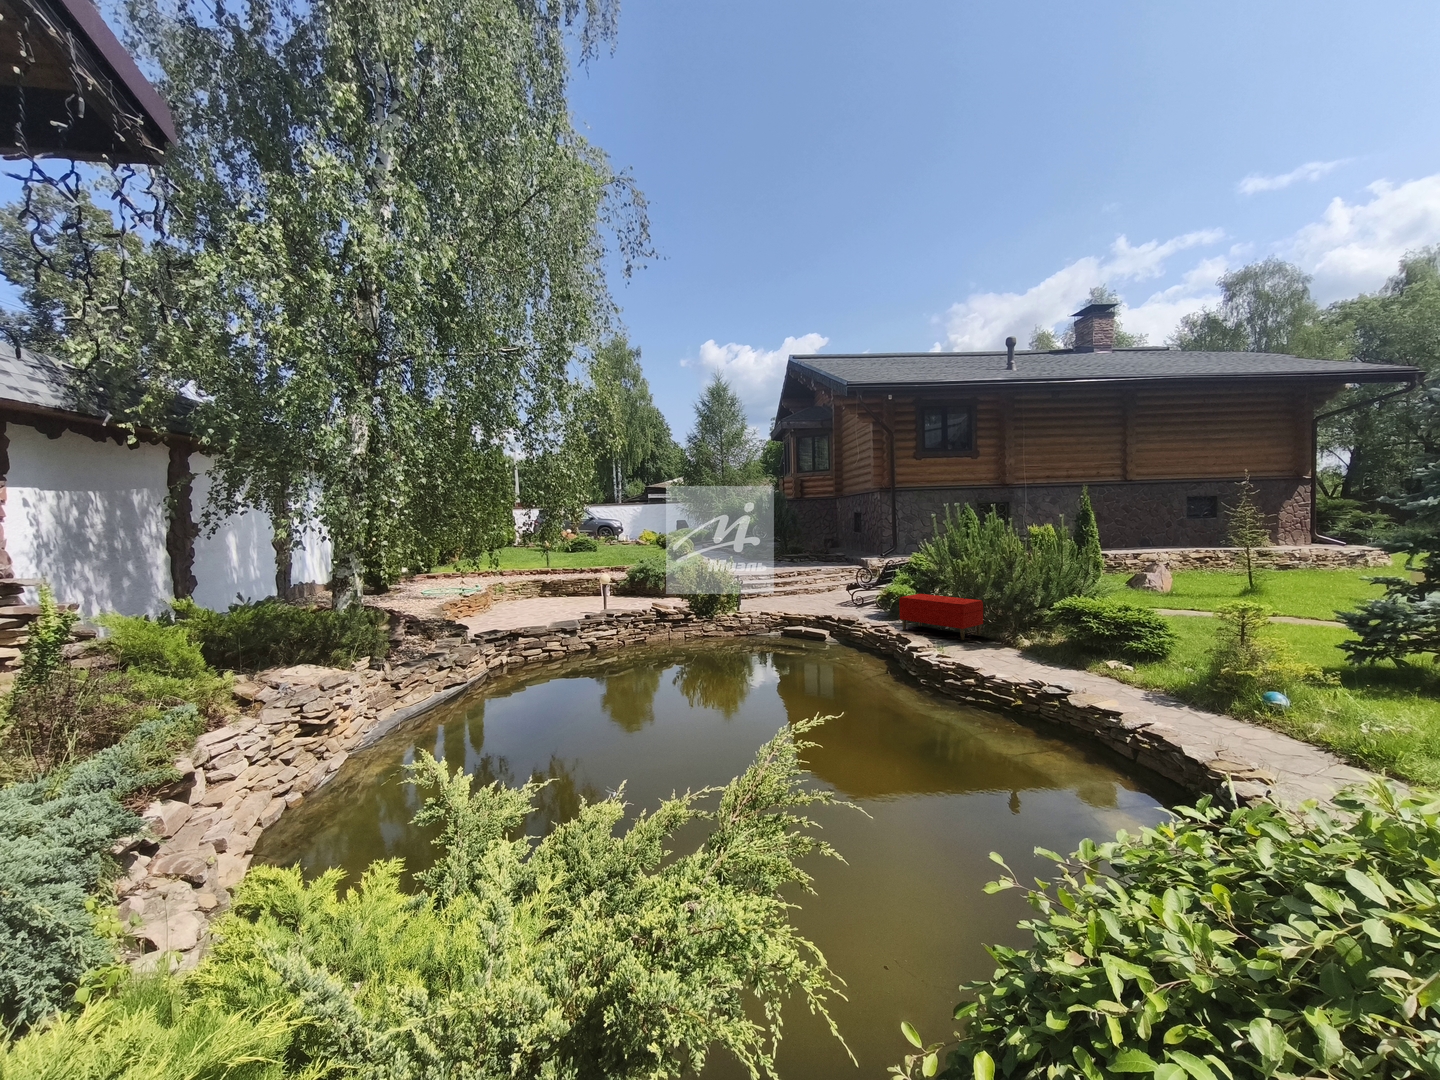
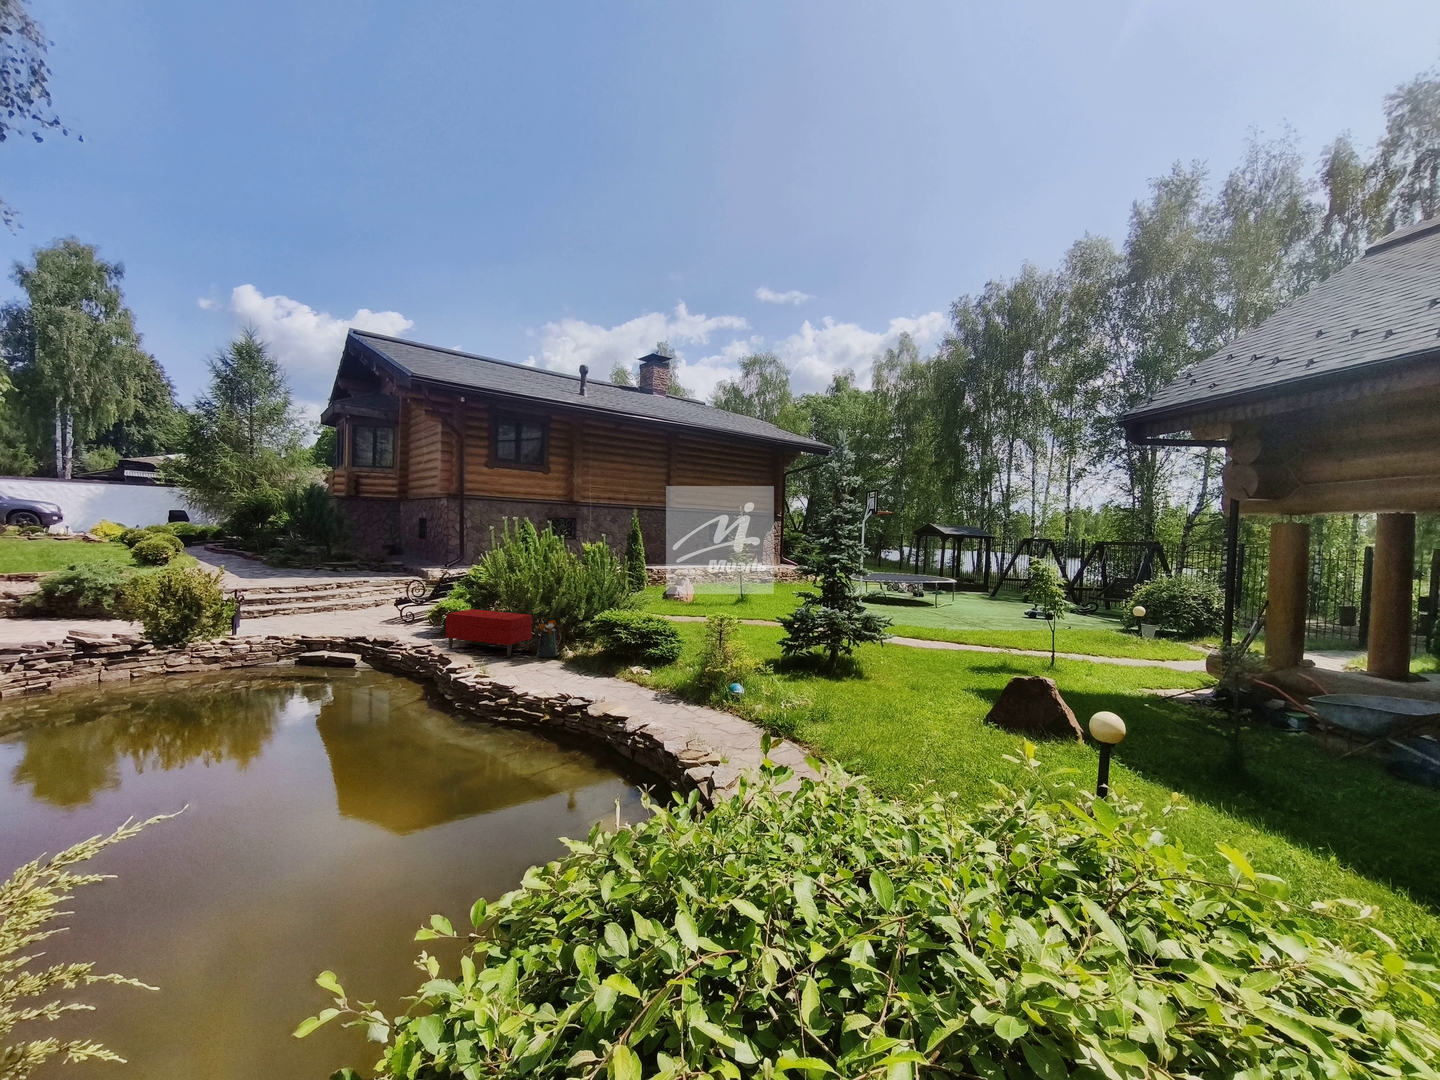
watering can: none [989,606,1013,644] -> present [535,620,558,657]

